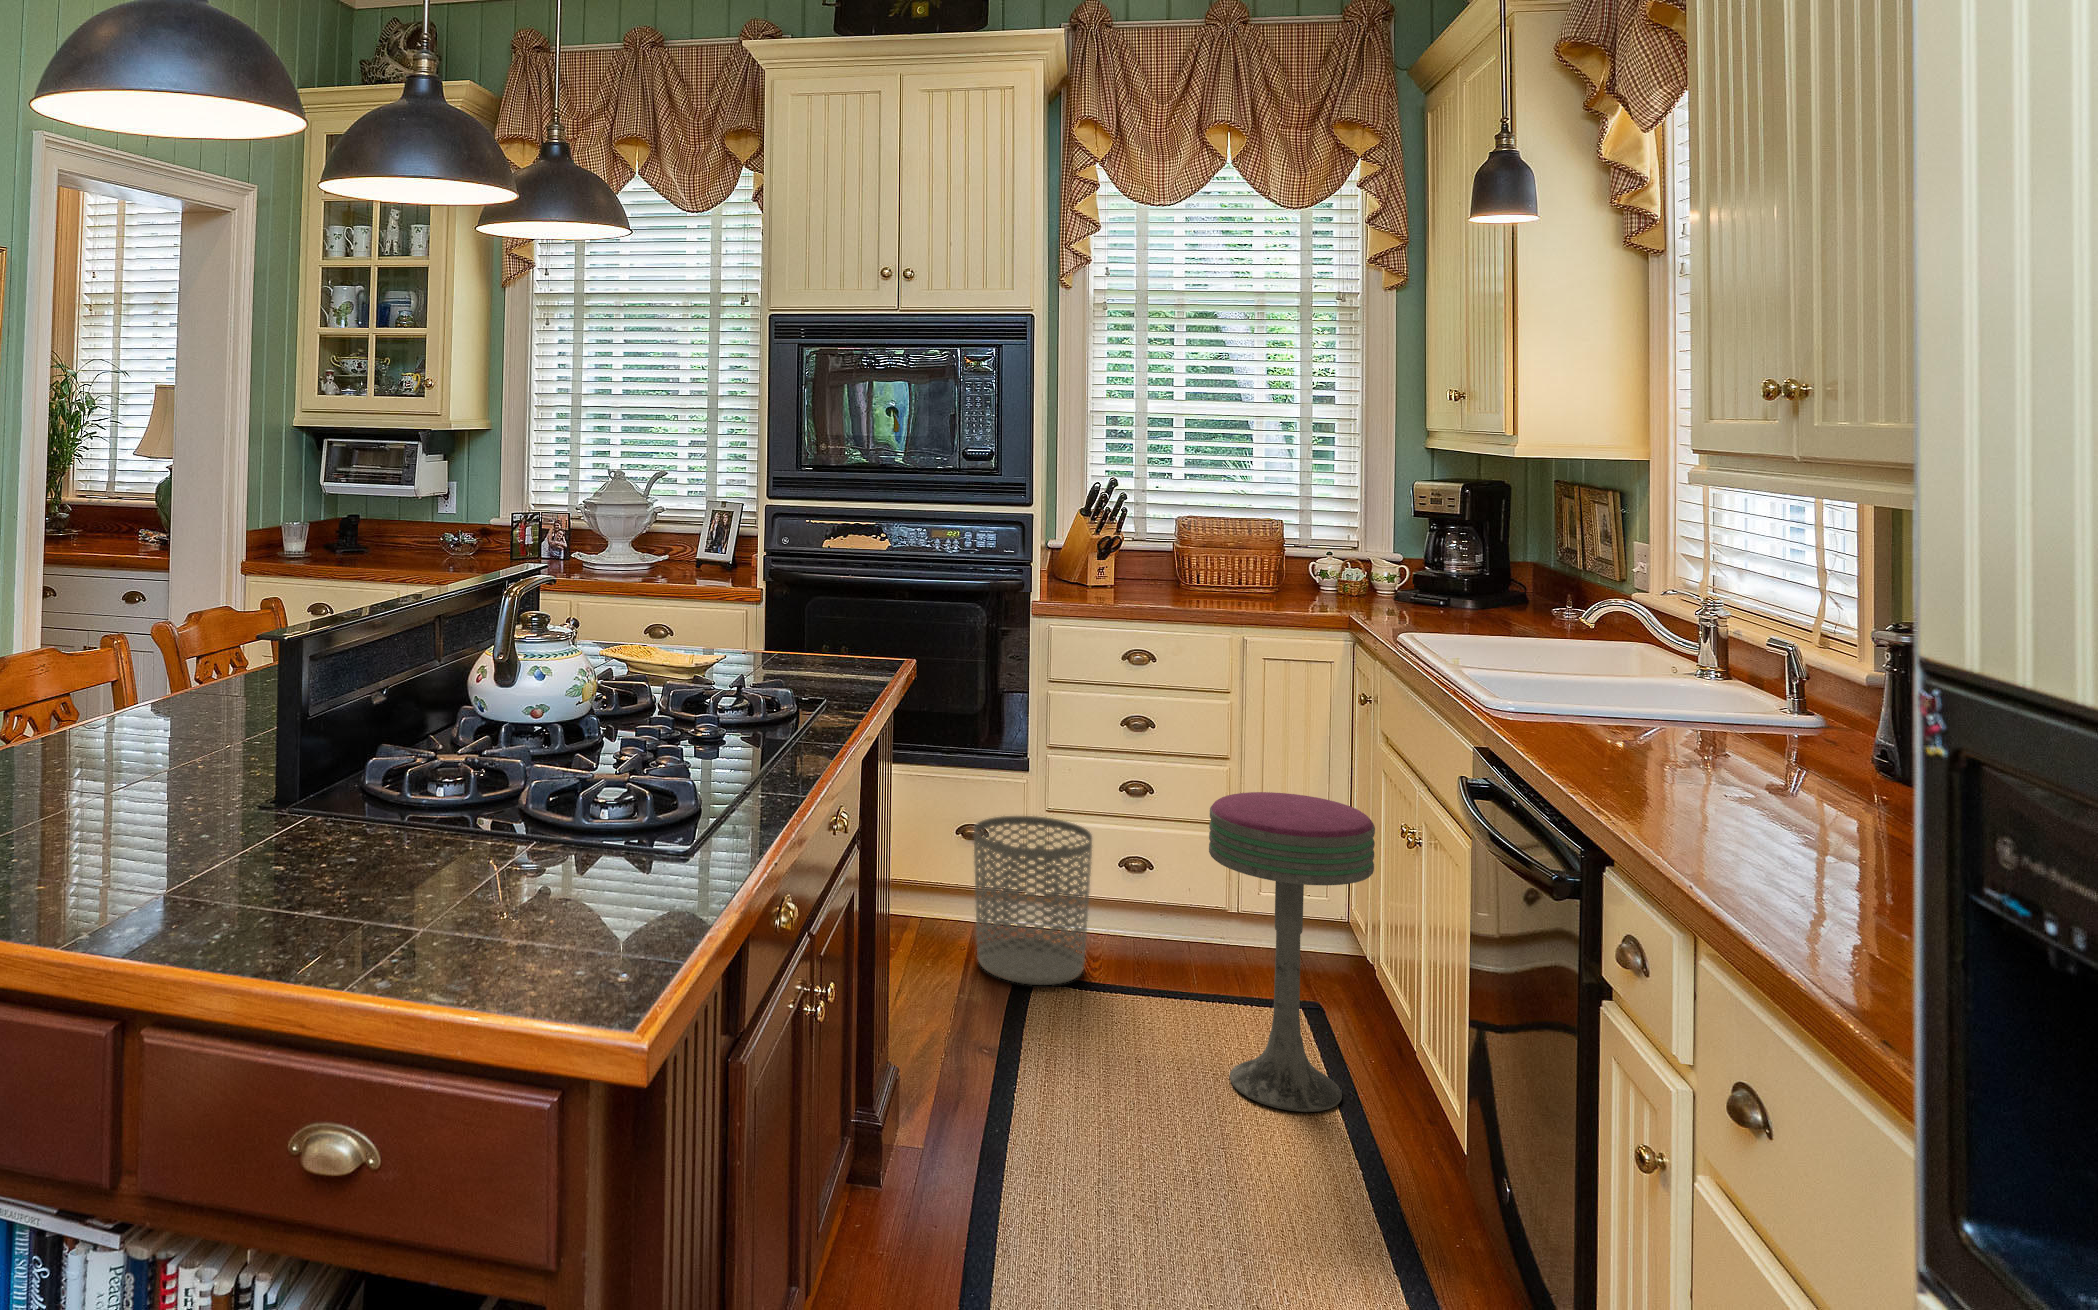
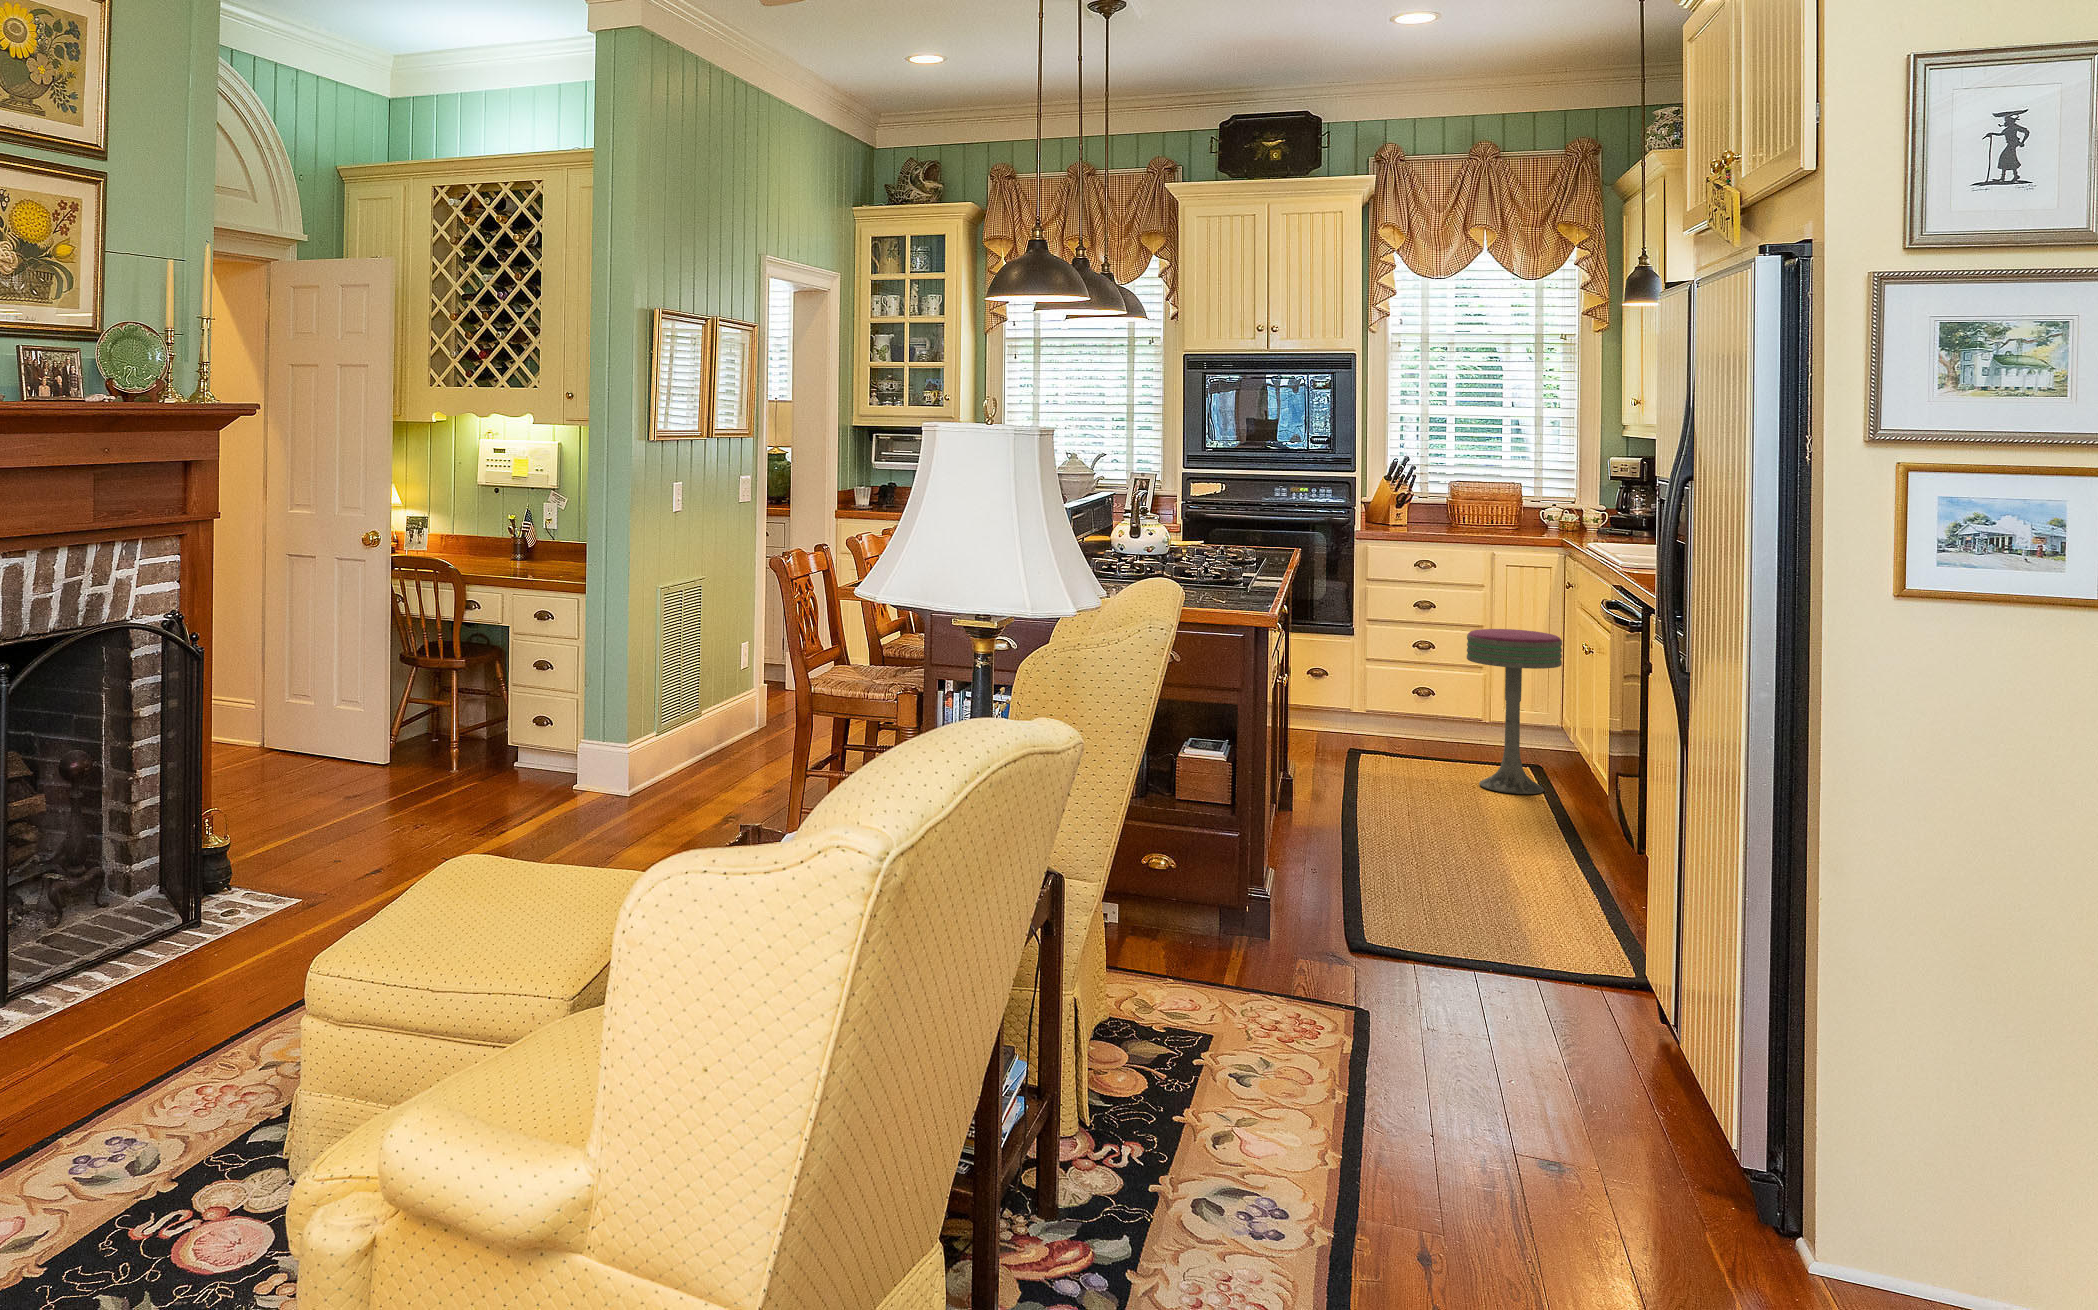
waste bin: present [974,816,1092,985] -> none [1320,662,1396,755]

